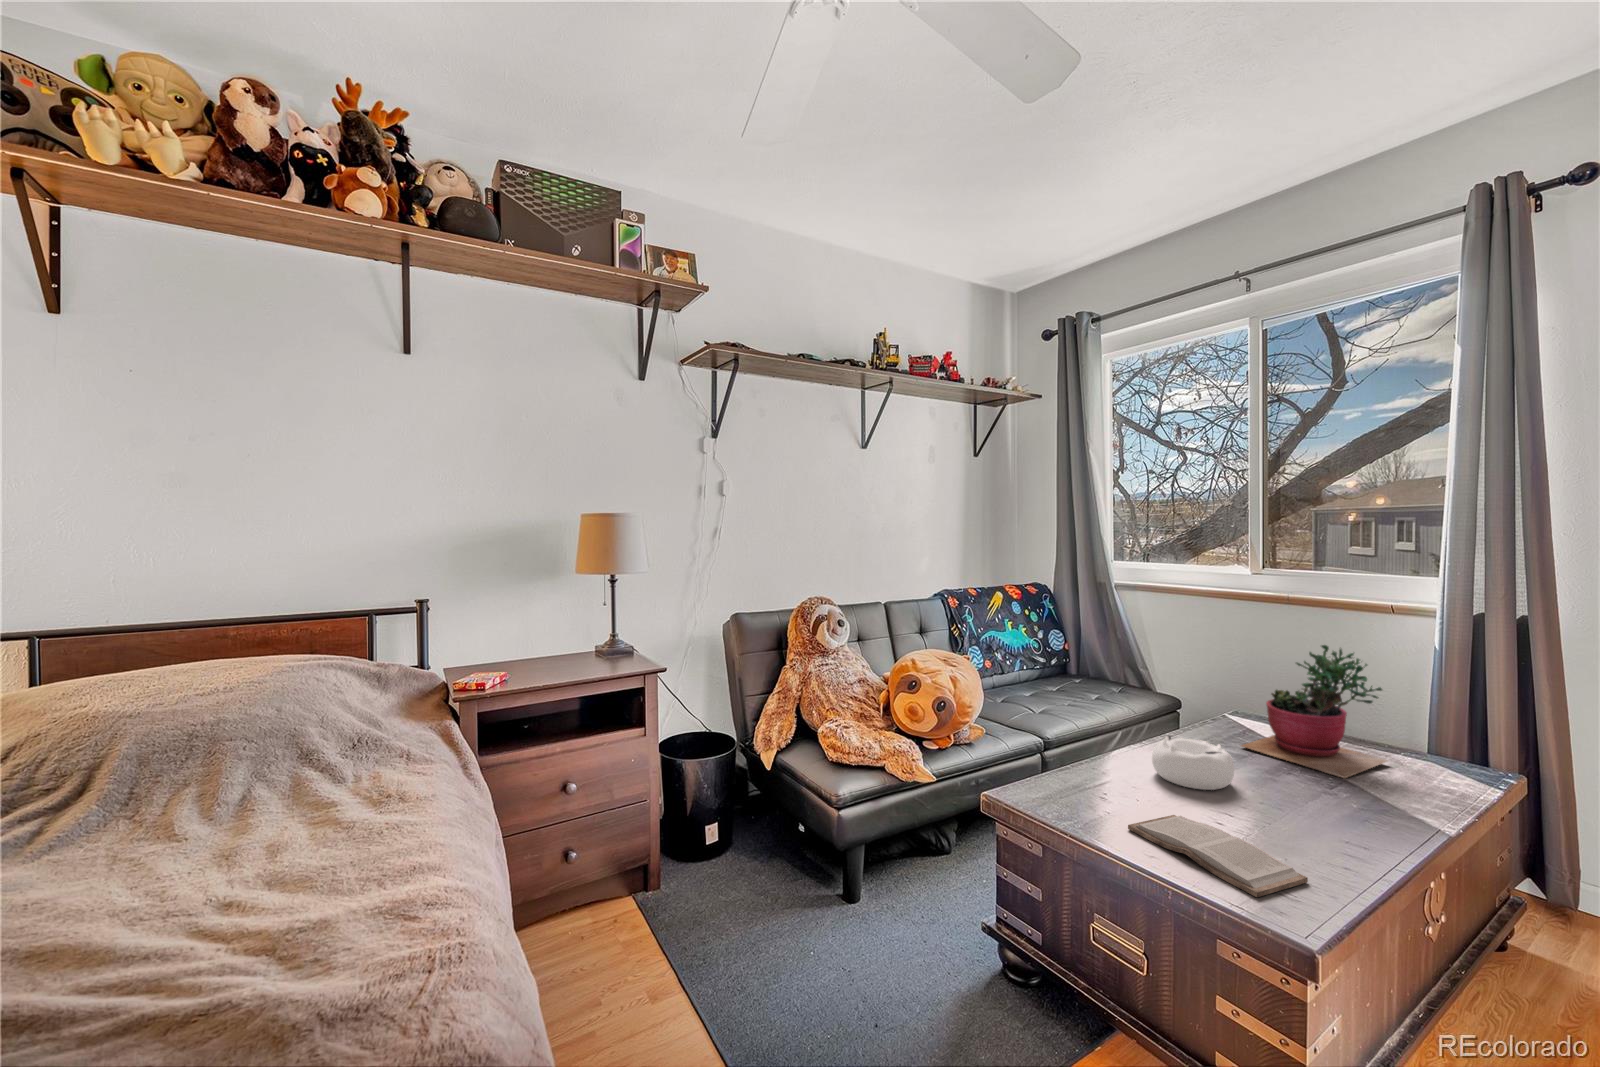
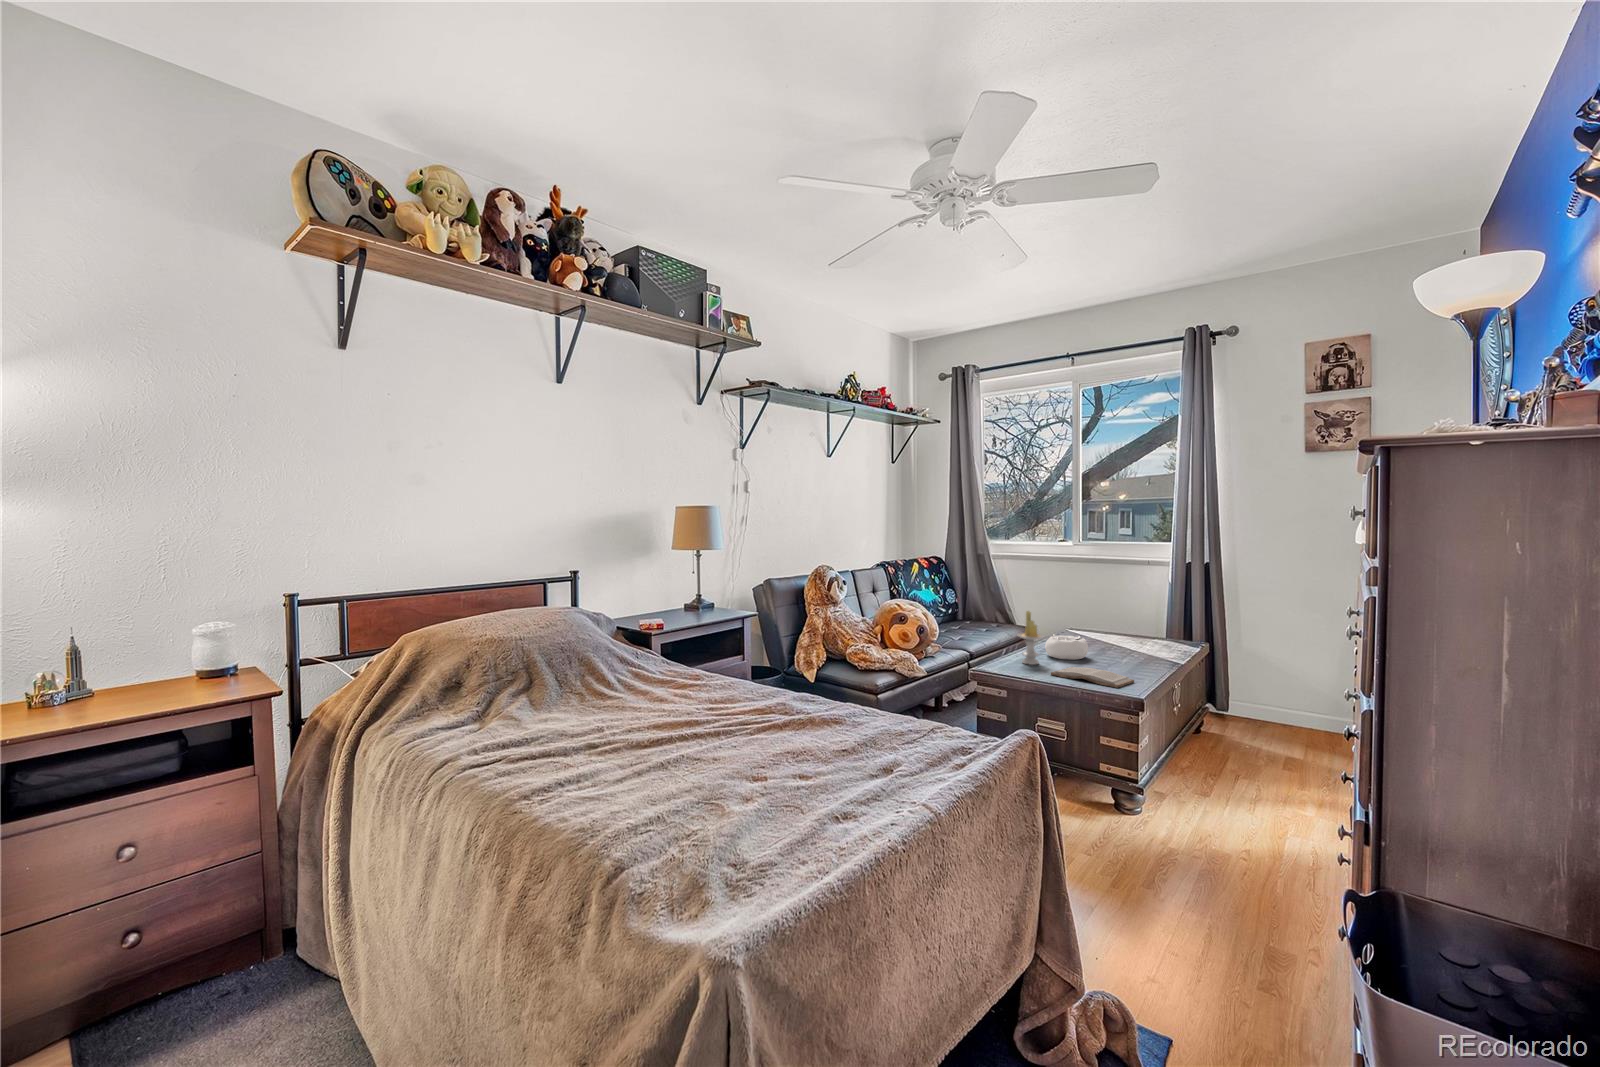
succulent plant: present [1242,645,1388,778] -> none [1081,580,1152,651]
candle: none [1085,695,1136,794] -> present [1017,611,1044,665]

